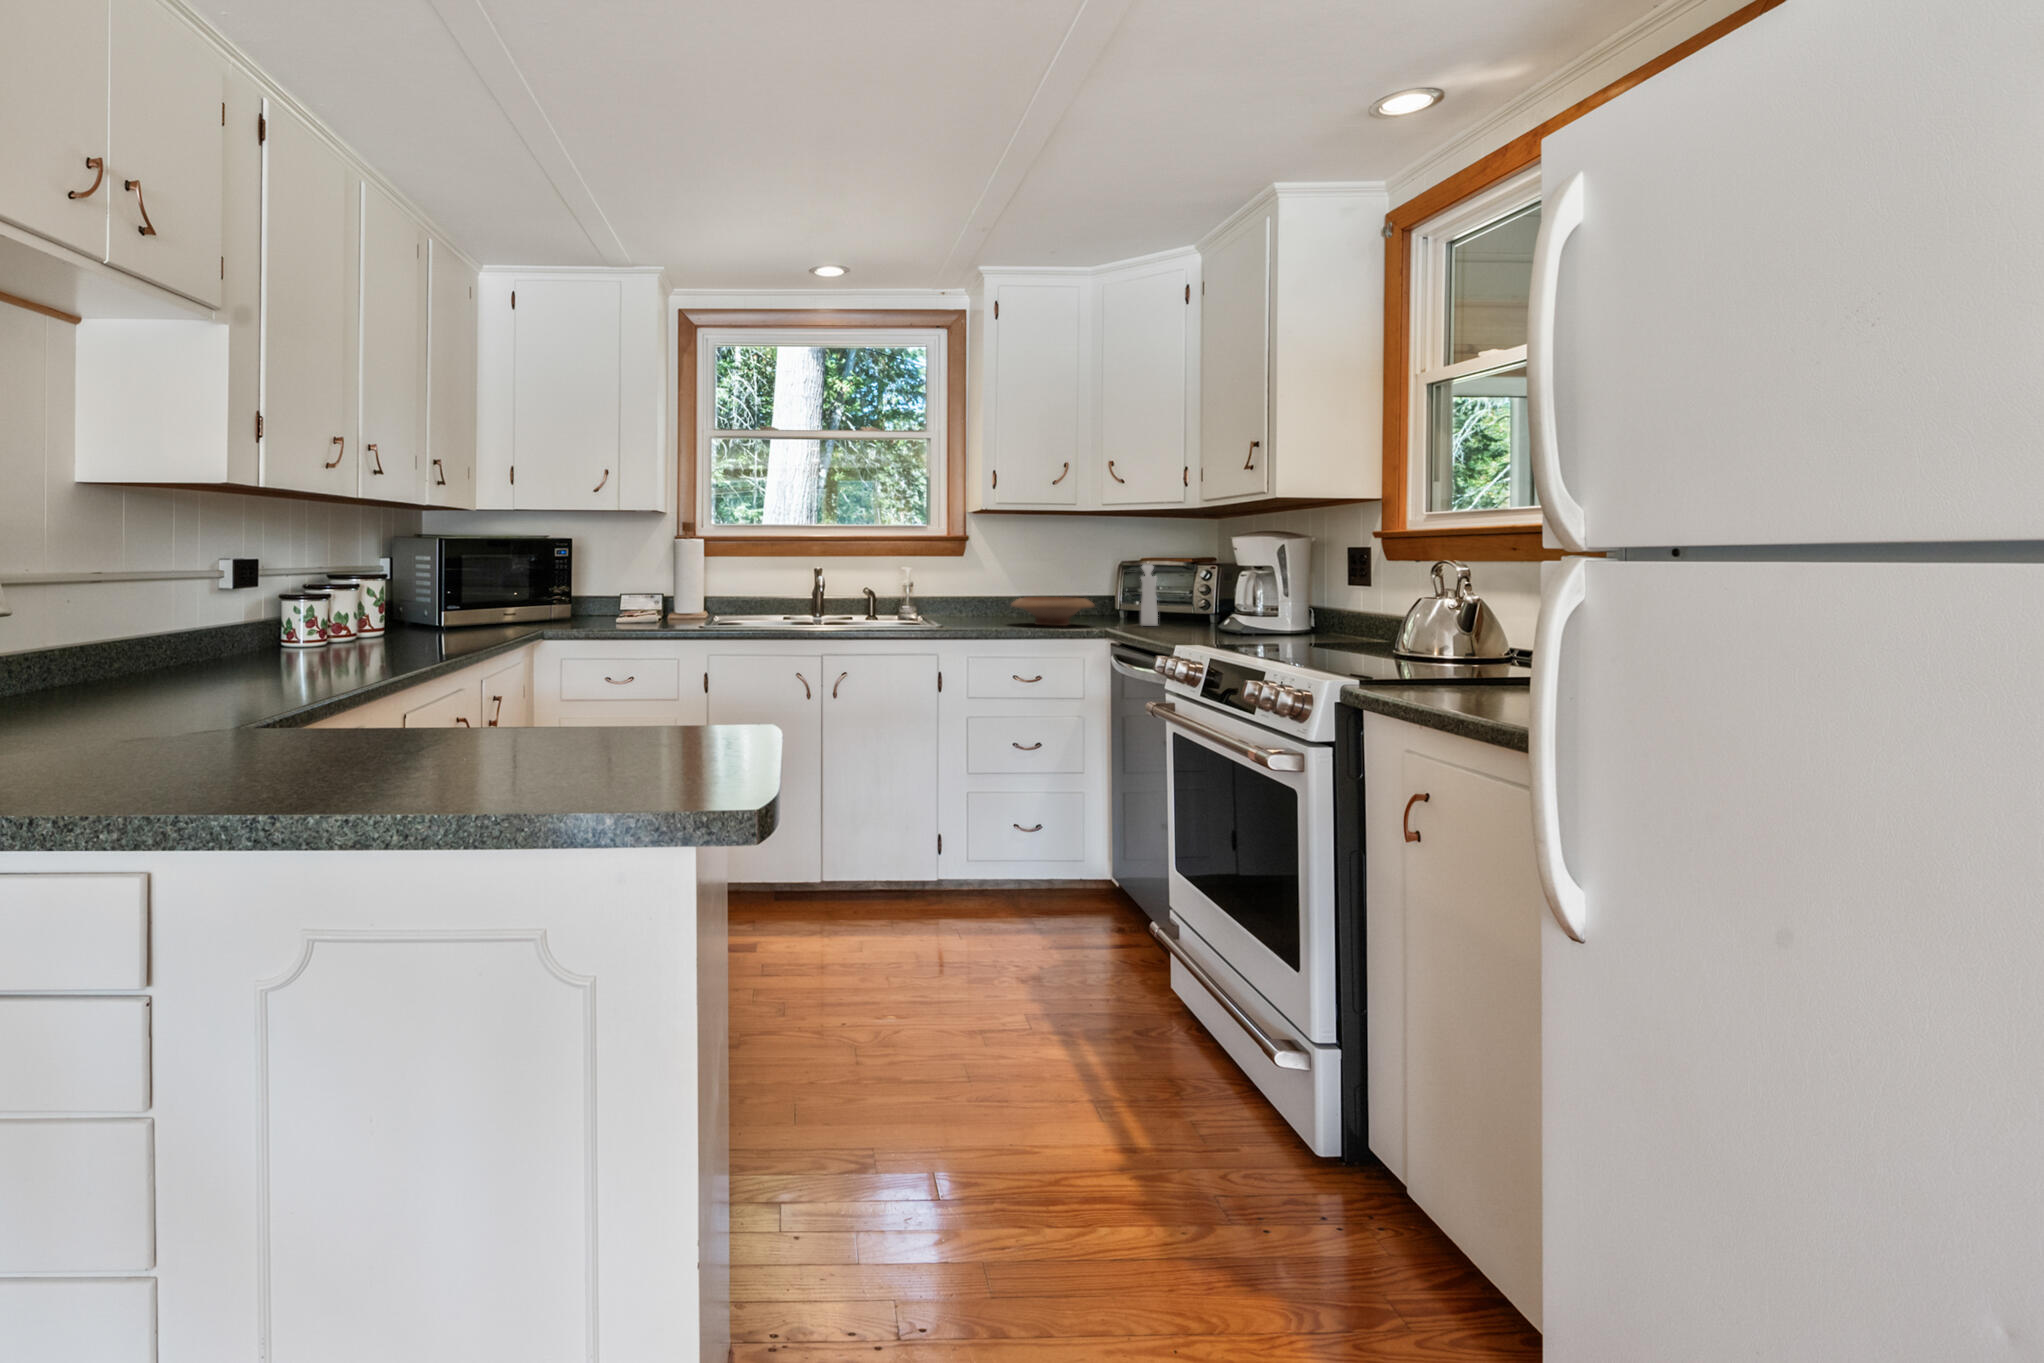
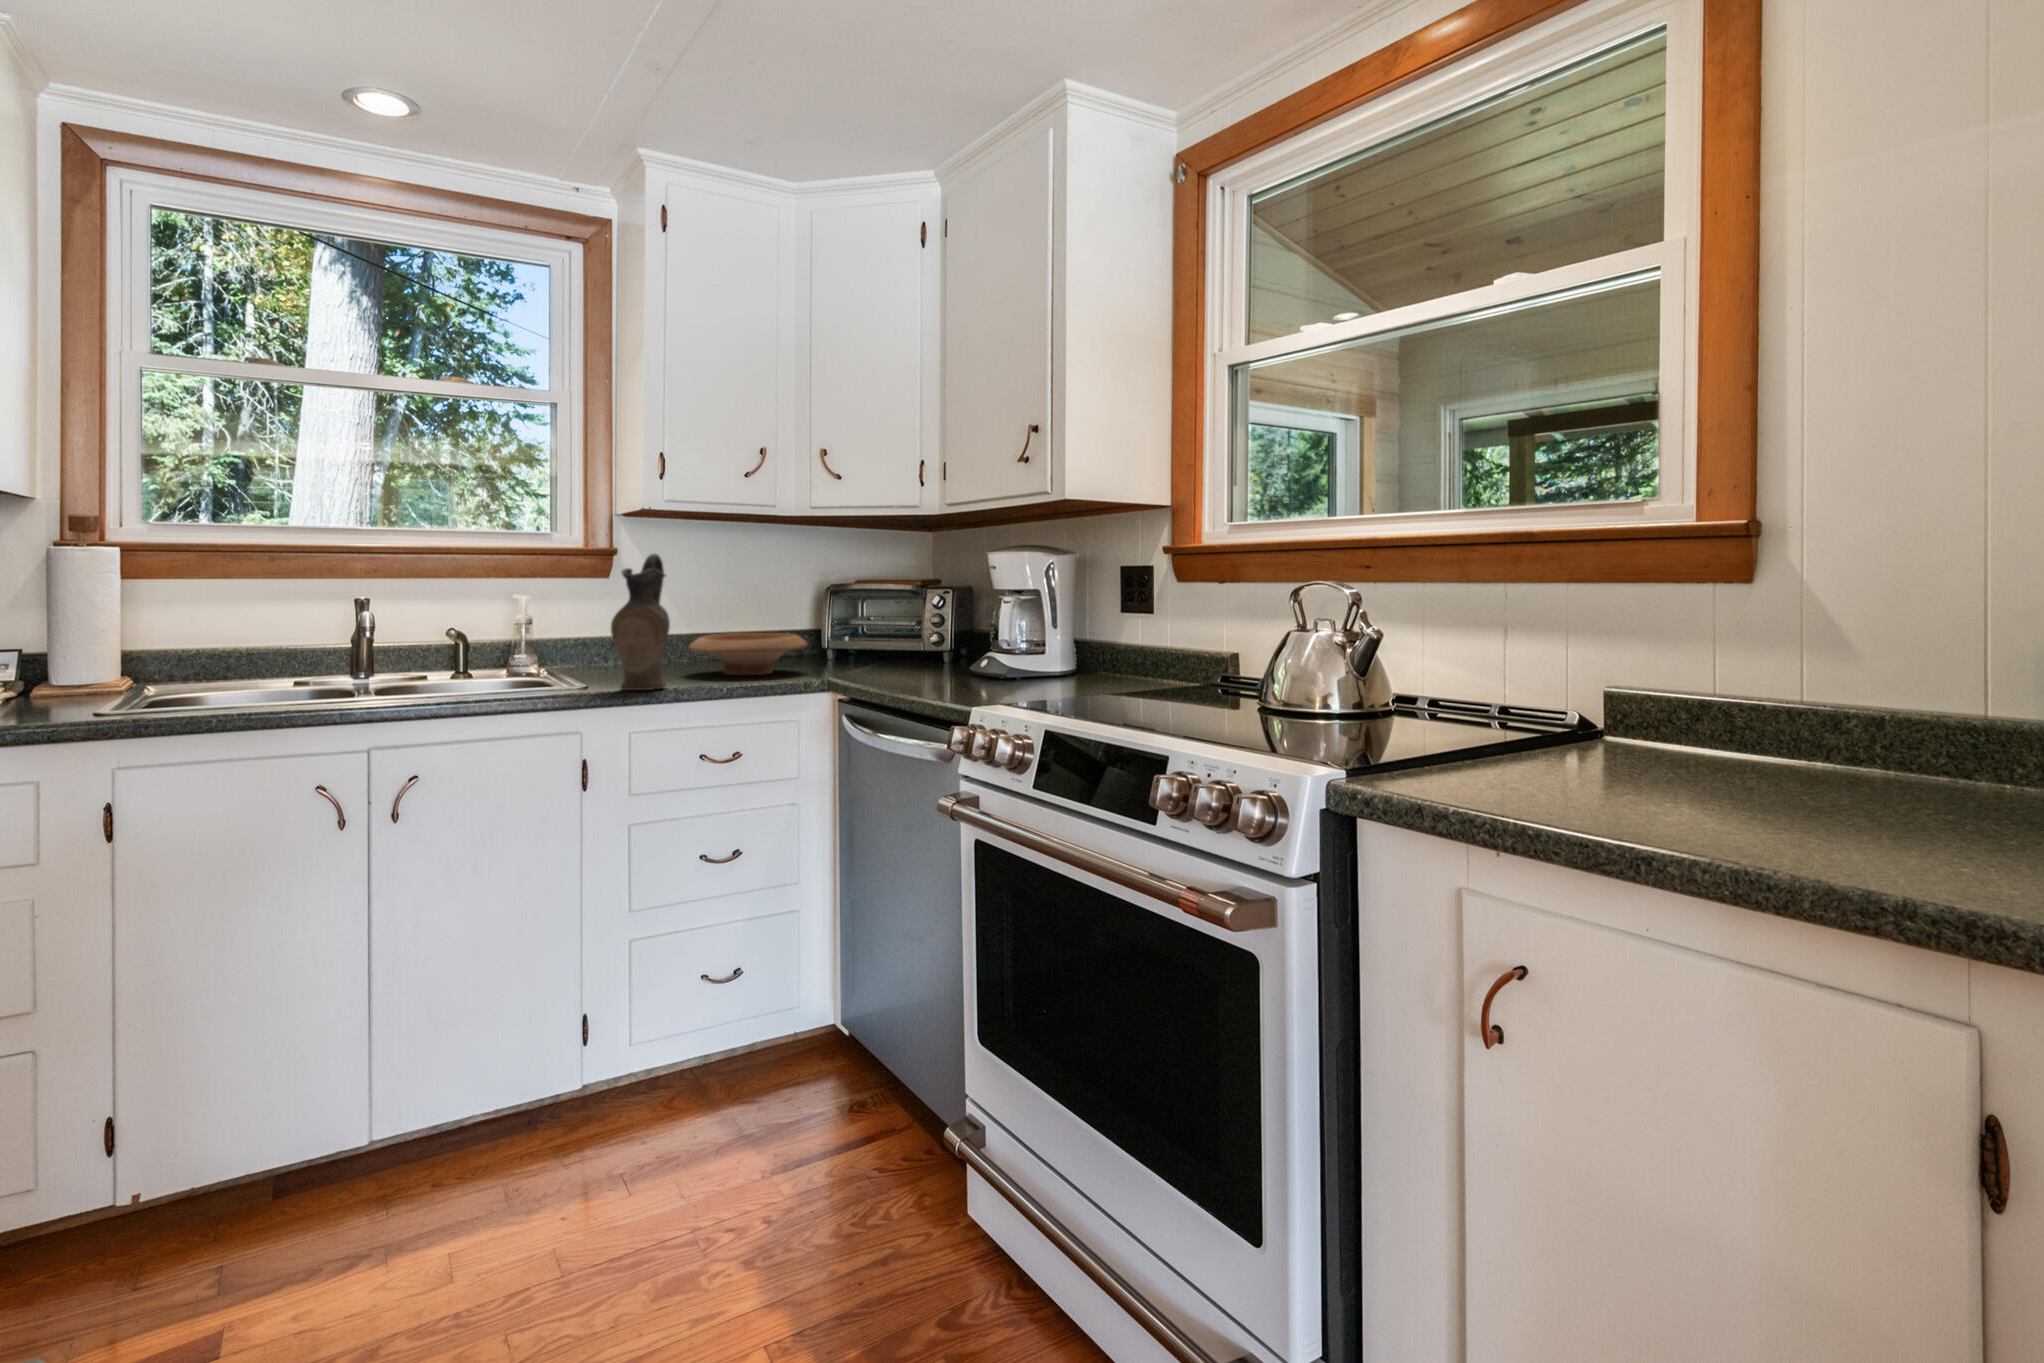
ceramic pitcher: none [953,540,990,628] -> present [611,554,670,690]
pepper mill: present [1141,564,1158,626] -> none [857,585,883,667]

